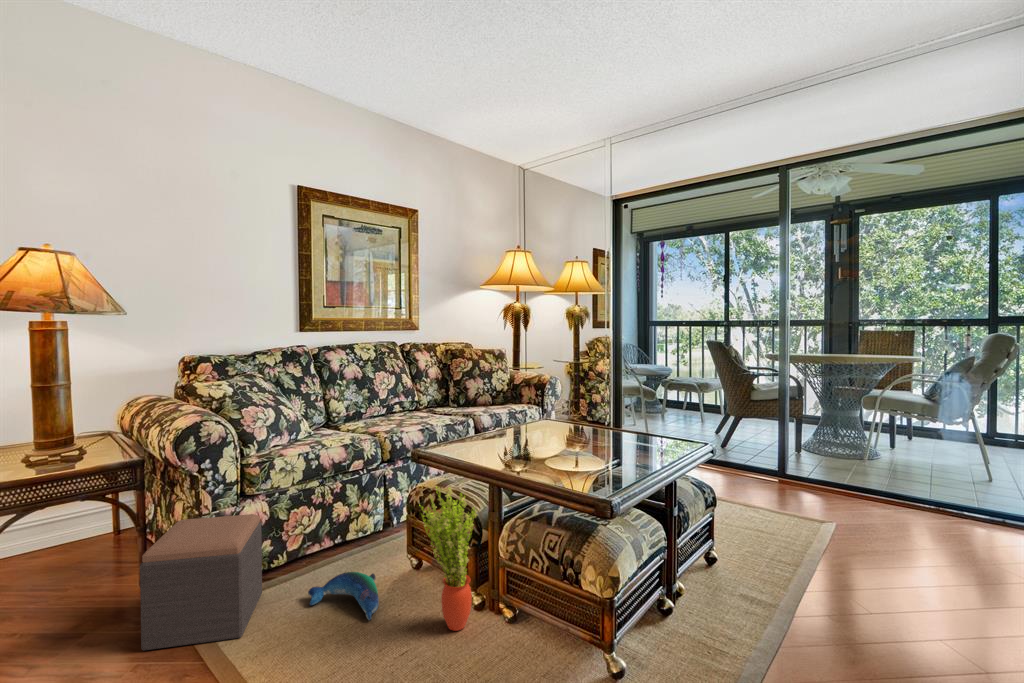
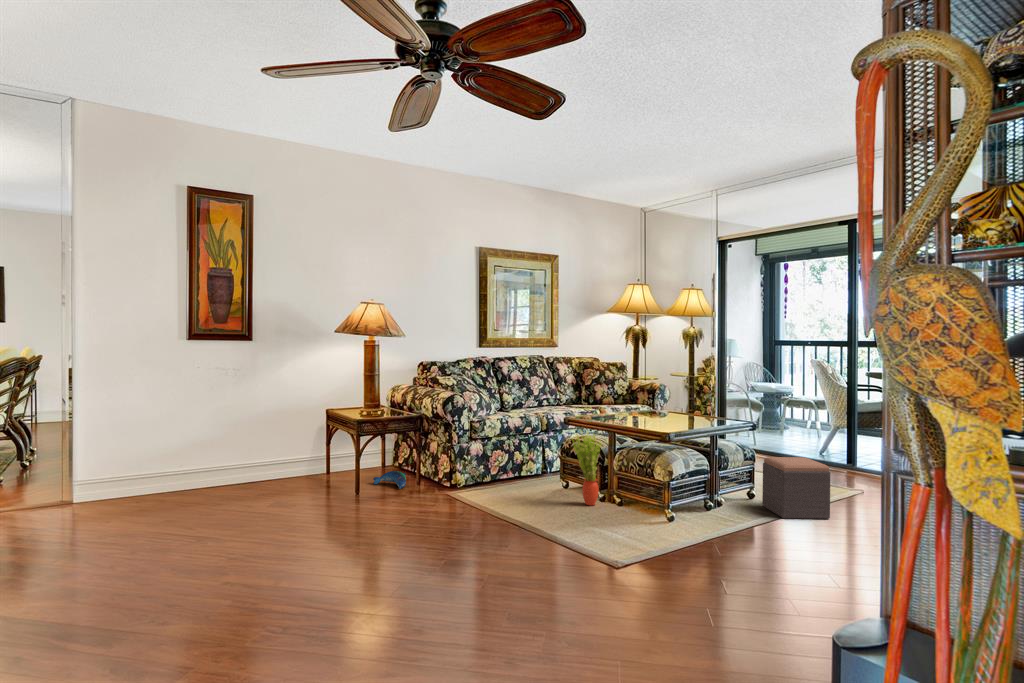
footstool: present [140,514,262,651] -> present [762,457,831,519]
plush toy: present [308,572,379,620] -> present [373,471,406,489]

